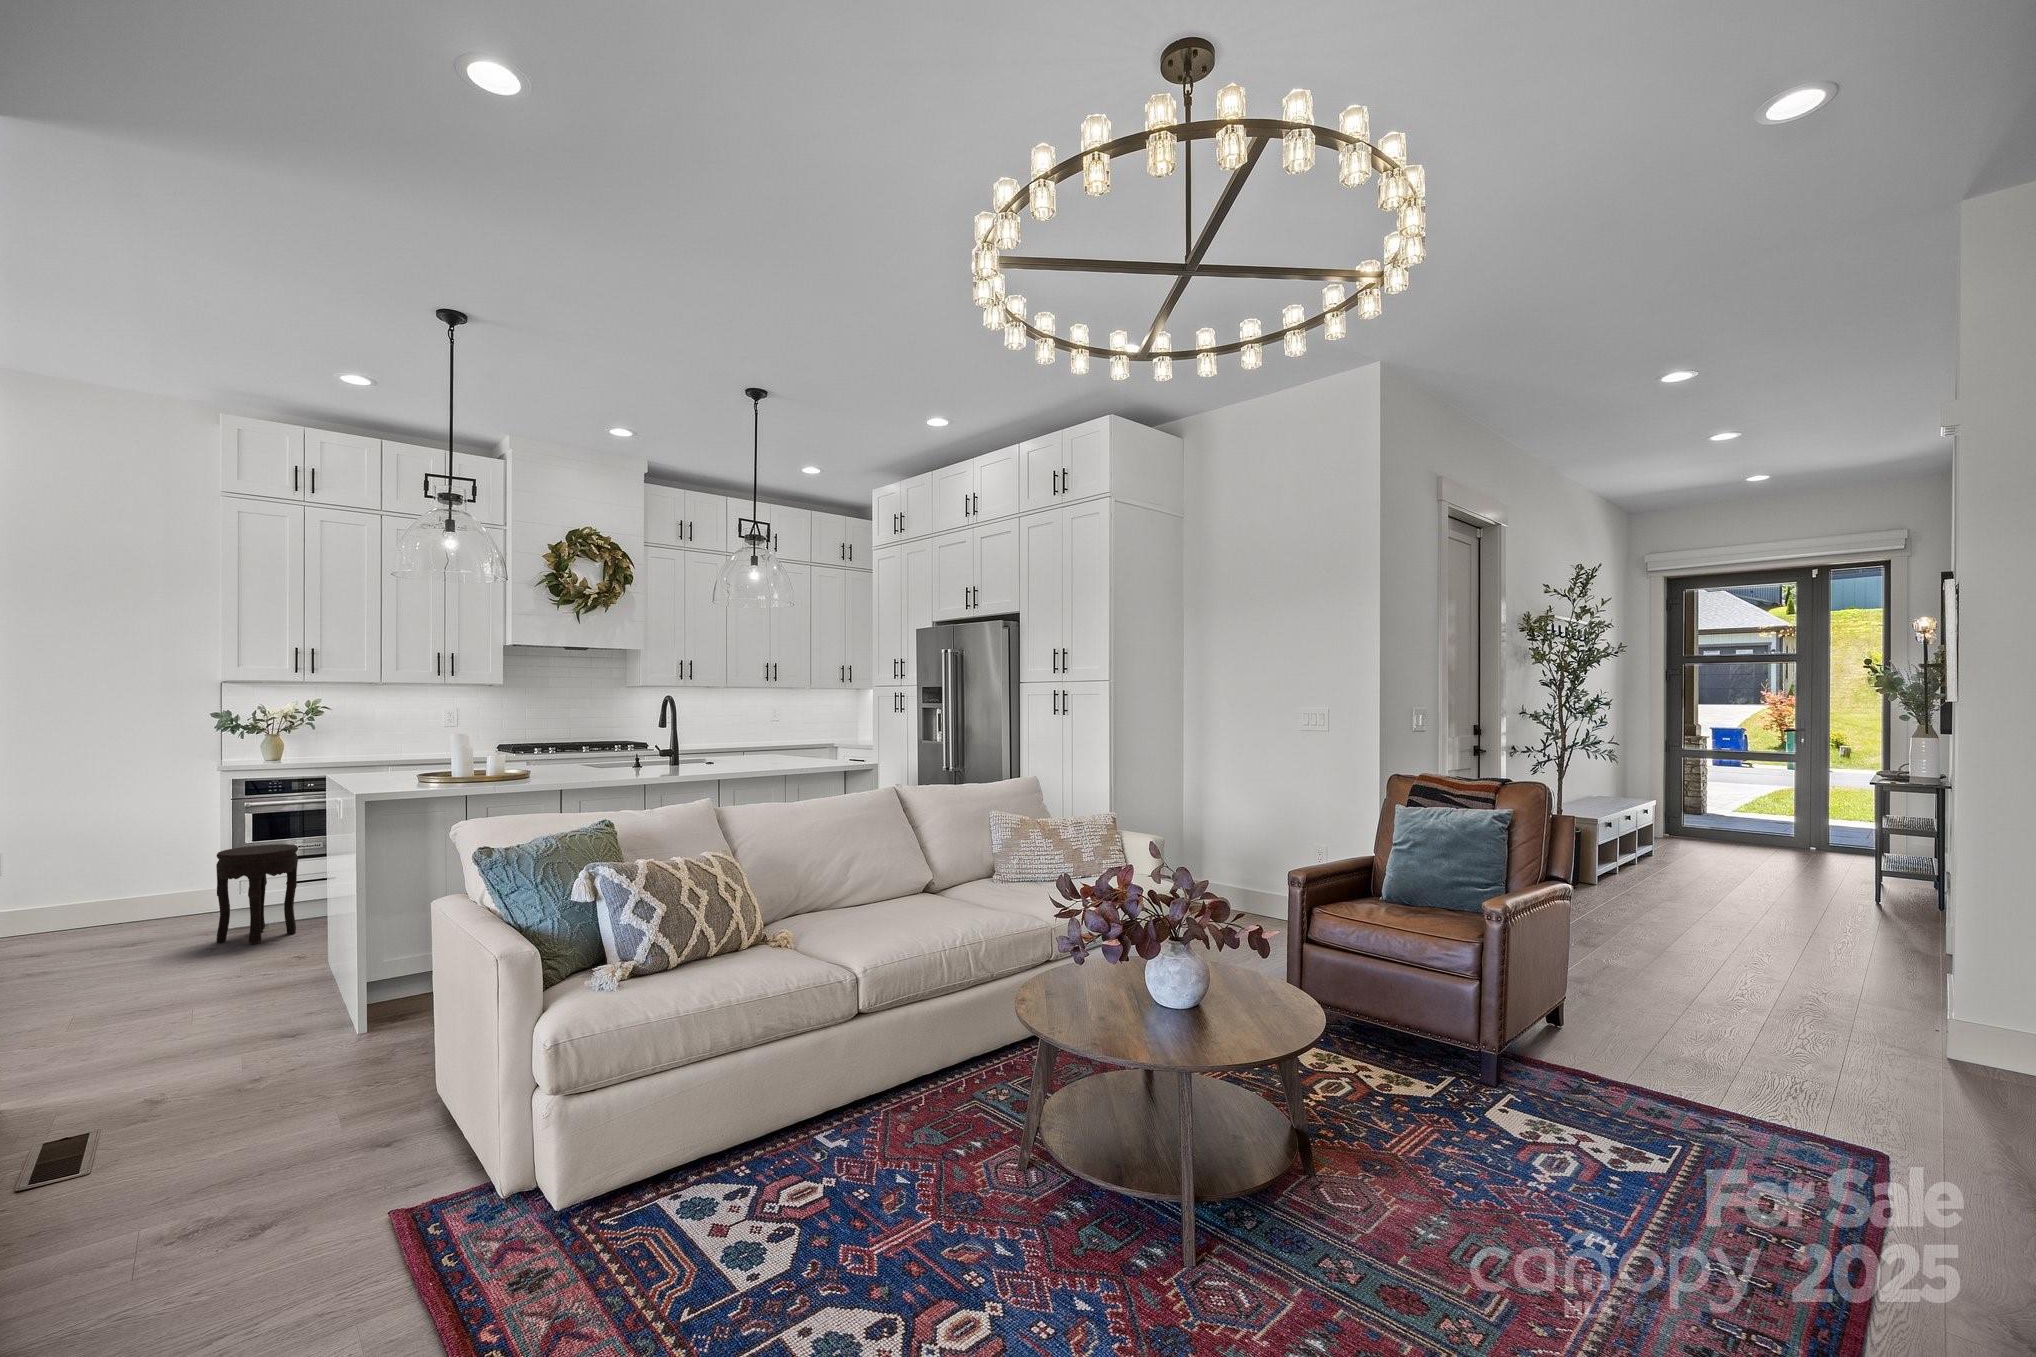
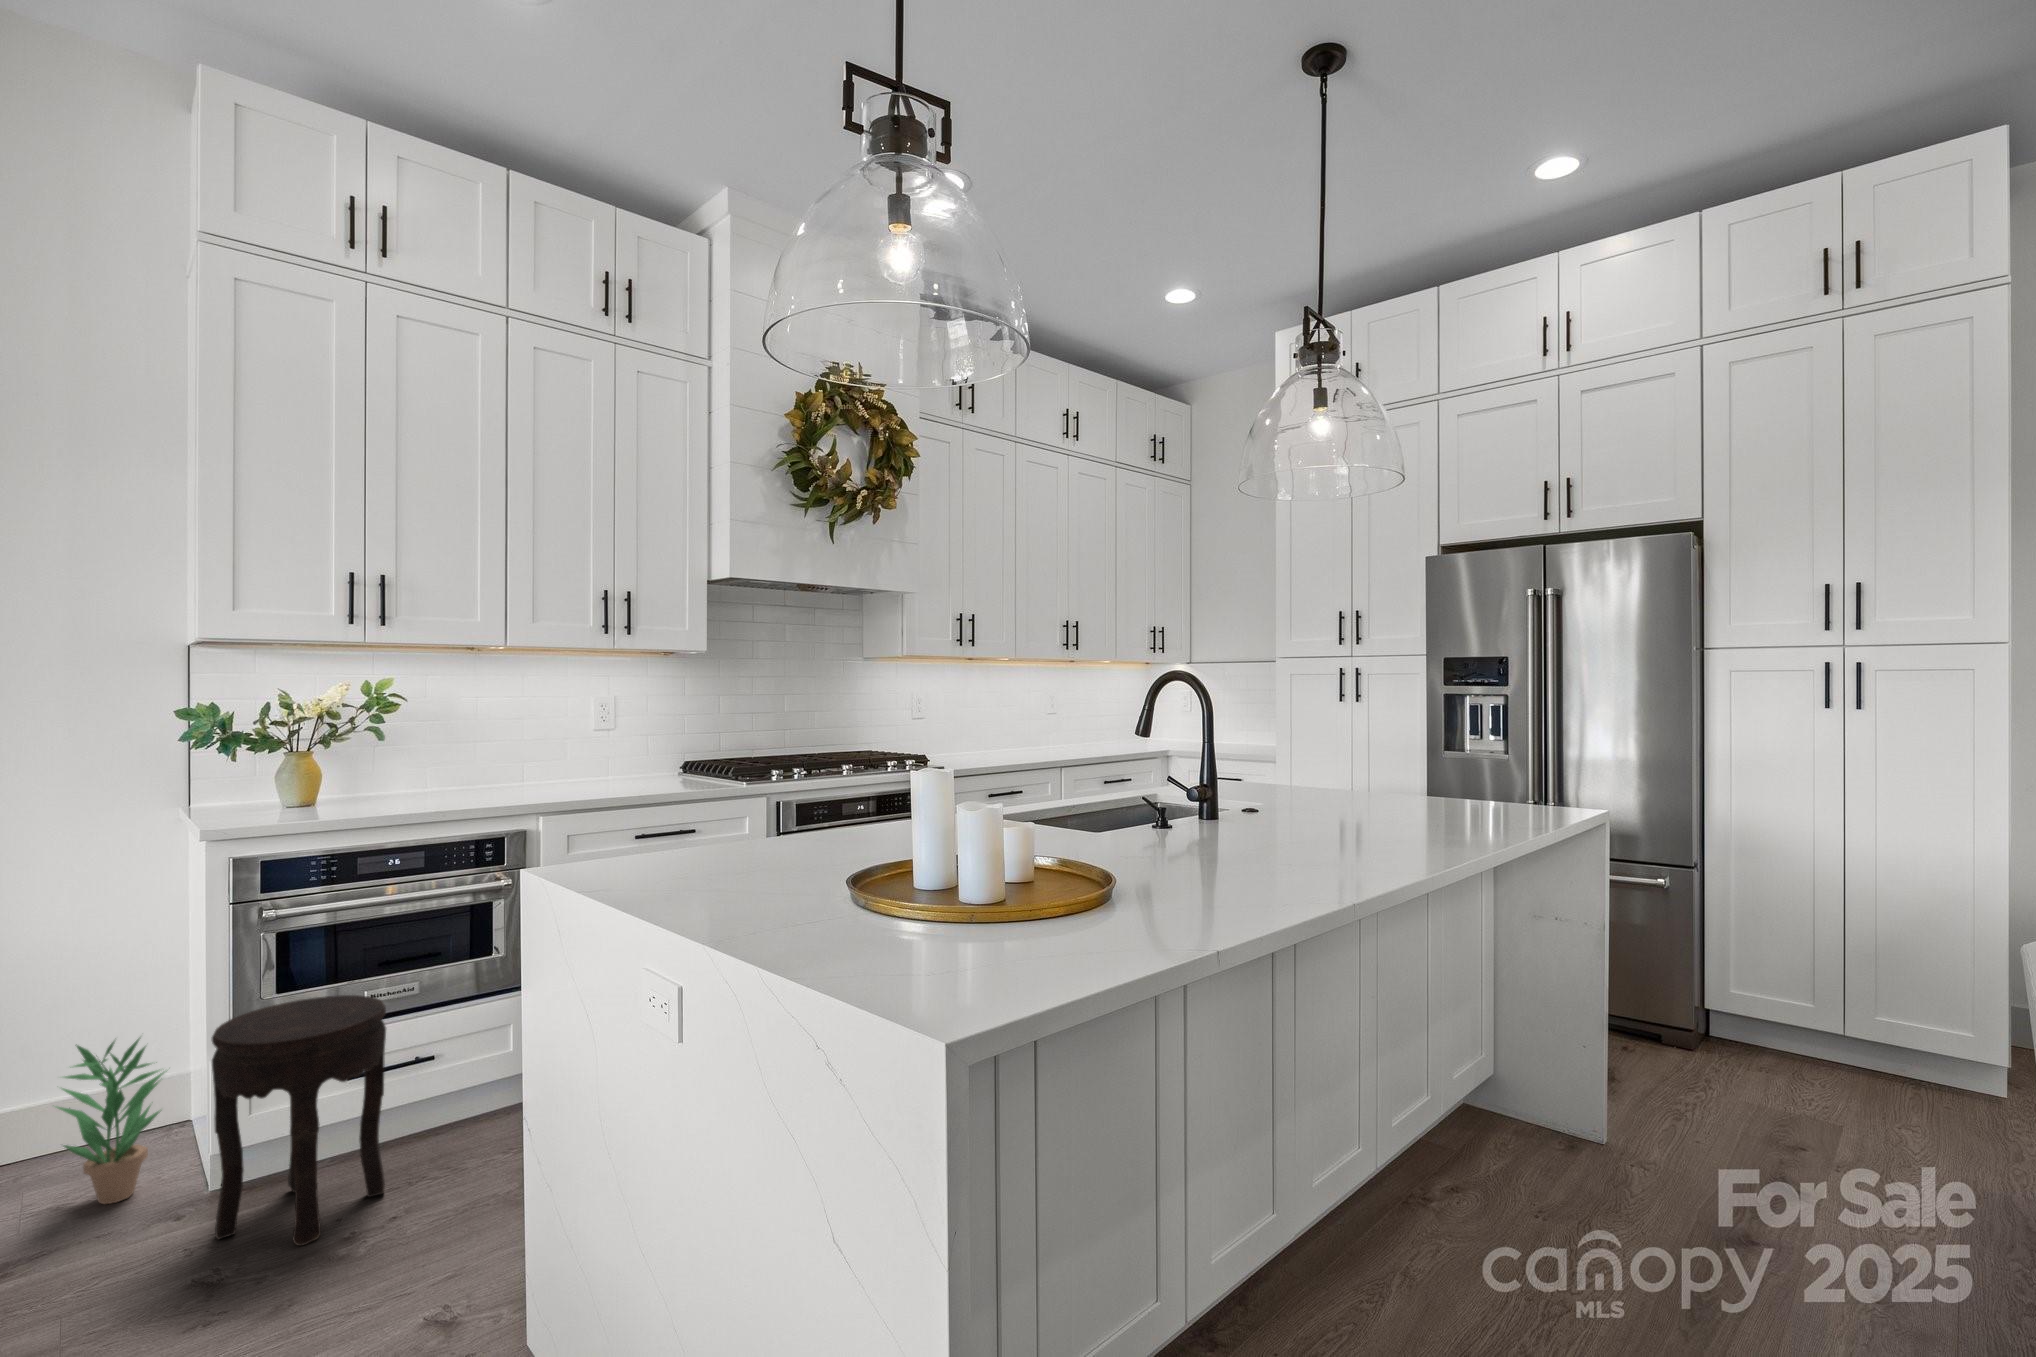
potted plant: none [148,858,203,934] -> present [56,1038,167,1204]

